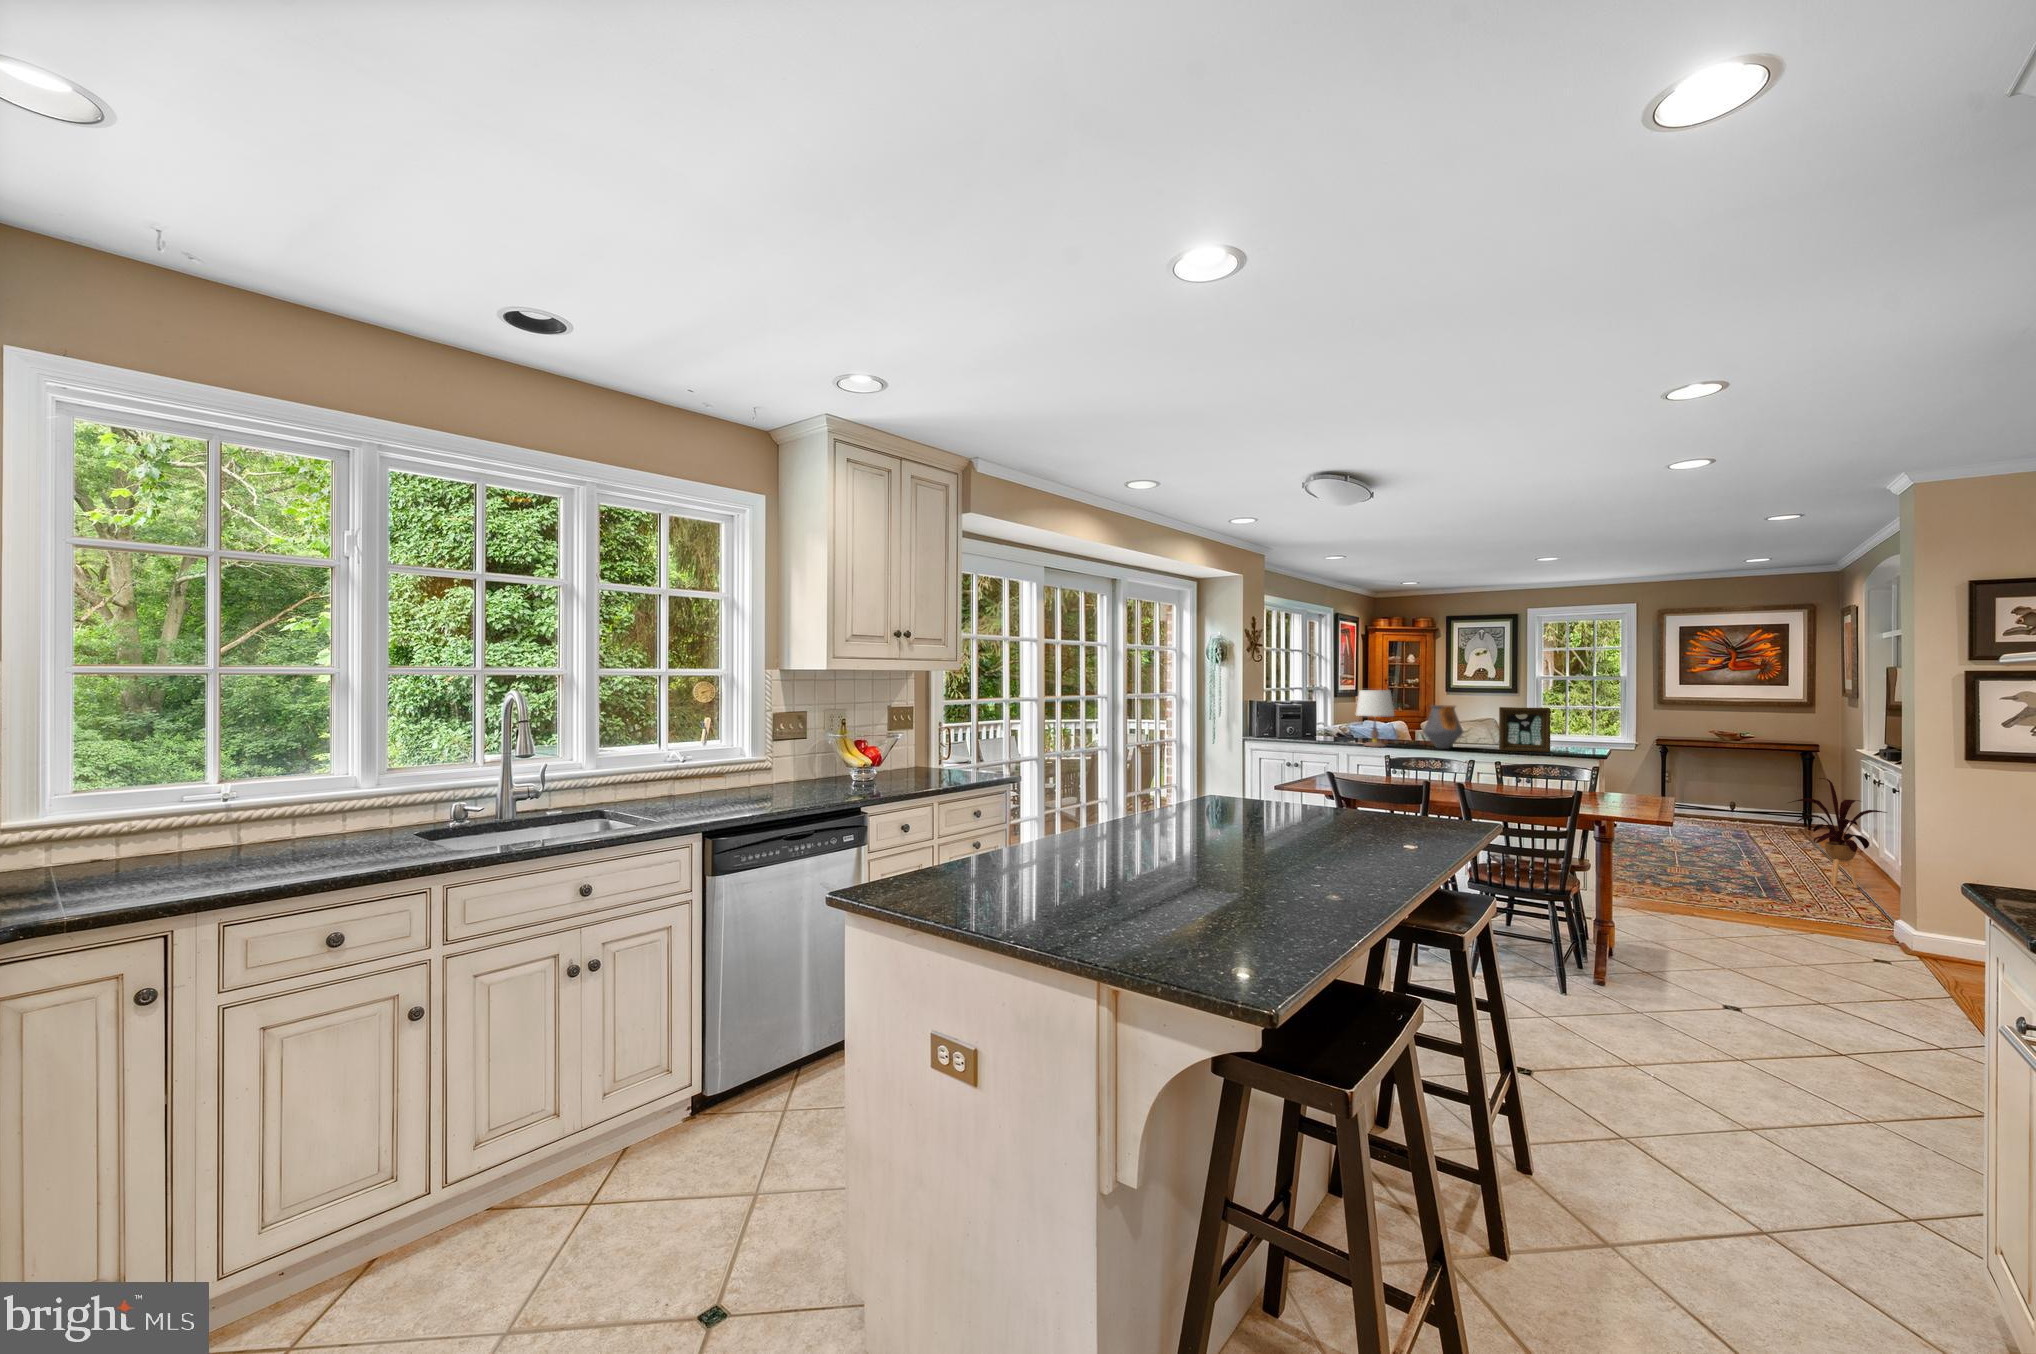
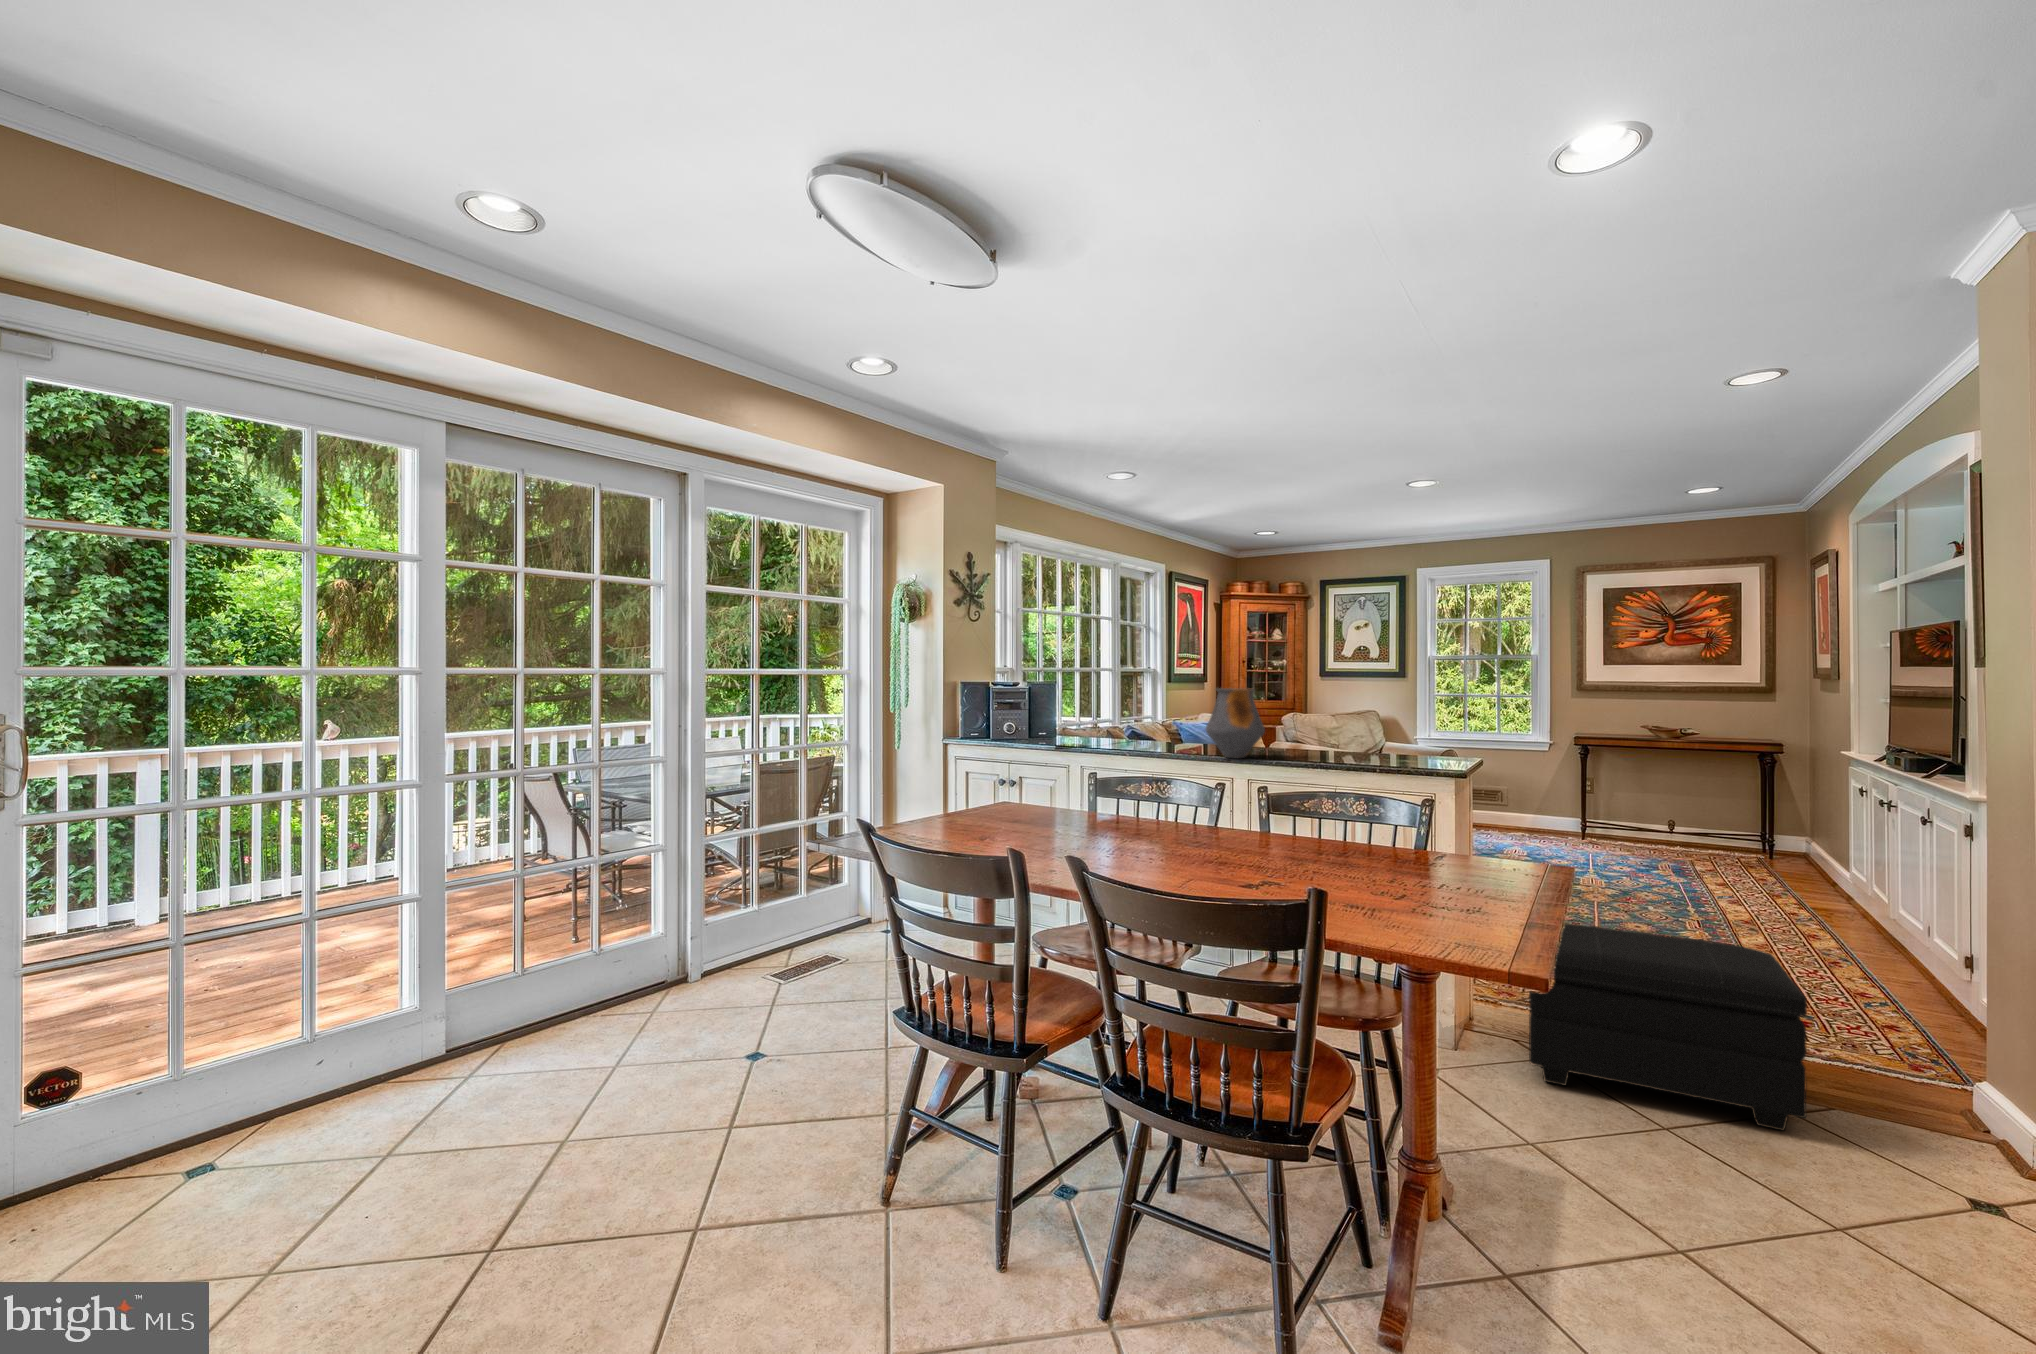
table lamp: present [1356,690,1394,747] -> none [1106,665,1164,755]
picture frame: present [1499,707,1550,752] -> none [1320,691,1396,763]
house plant: present [1789,778,1887,888] -> none [1757,801,1915,975]
footstool: none [1642,843,1799,942] -> present [1529,923,1807,1131]

